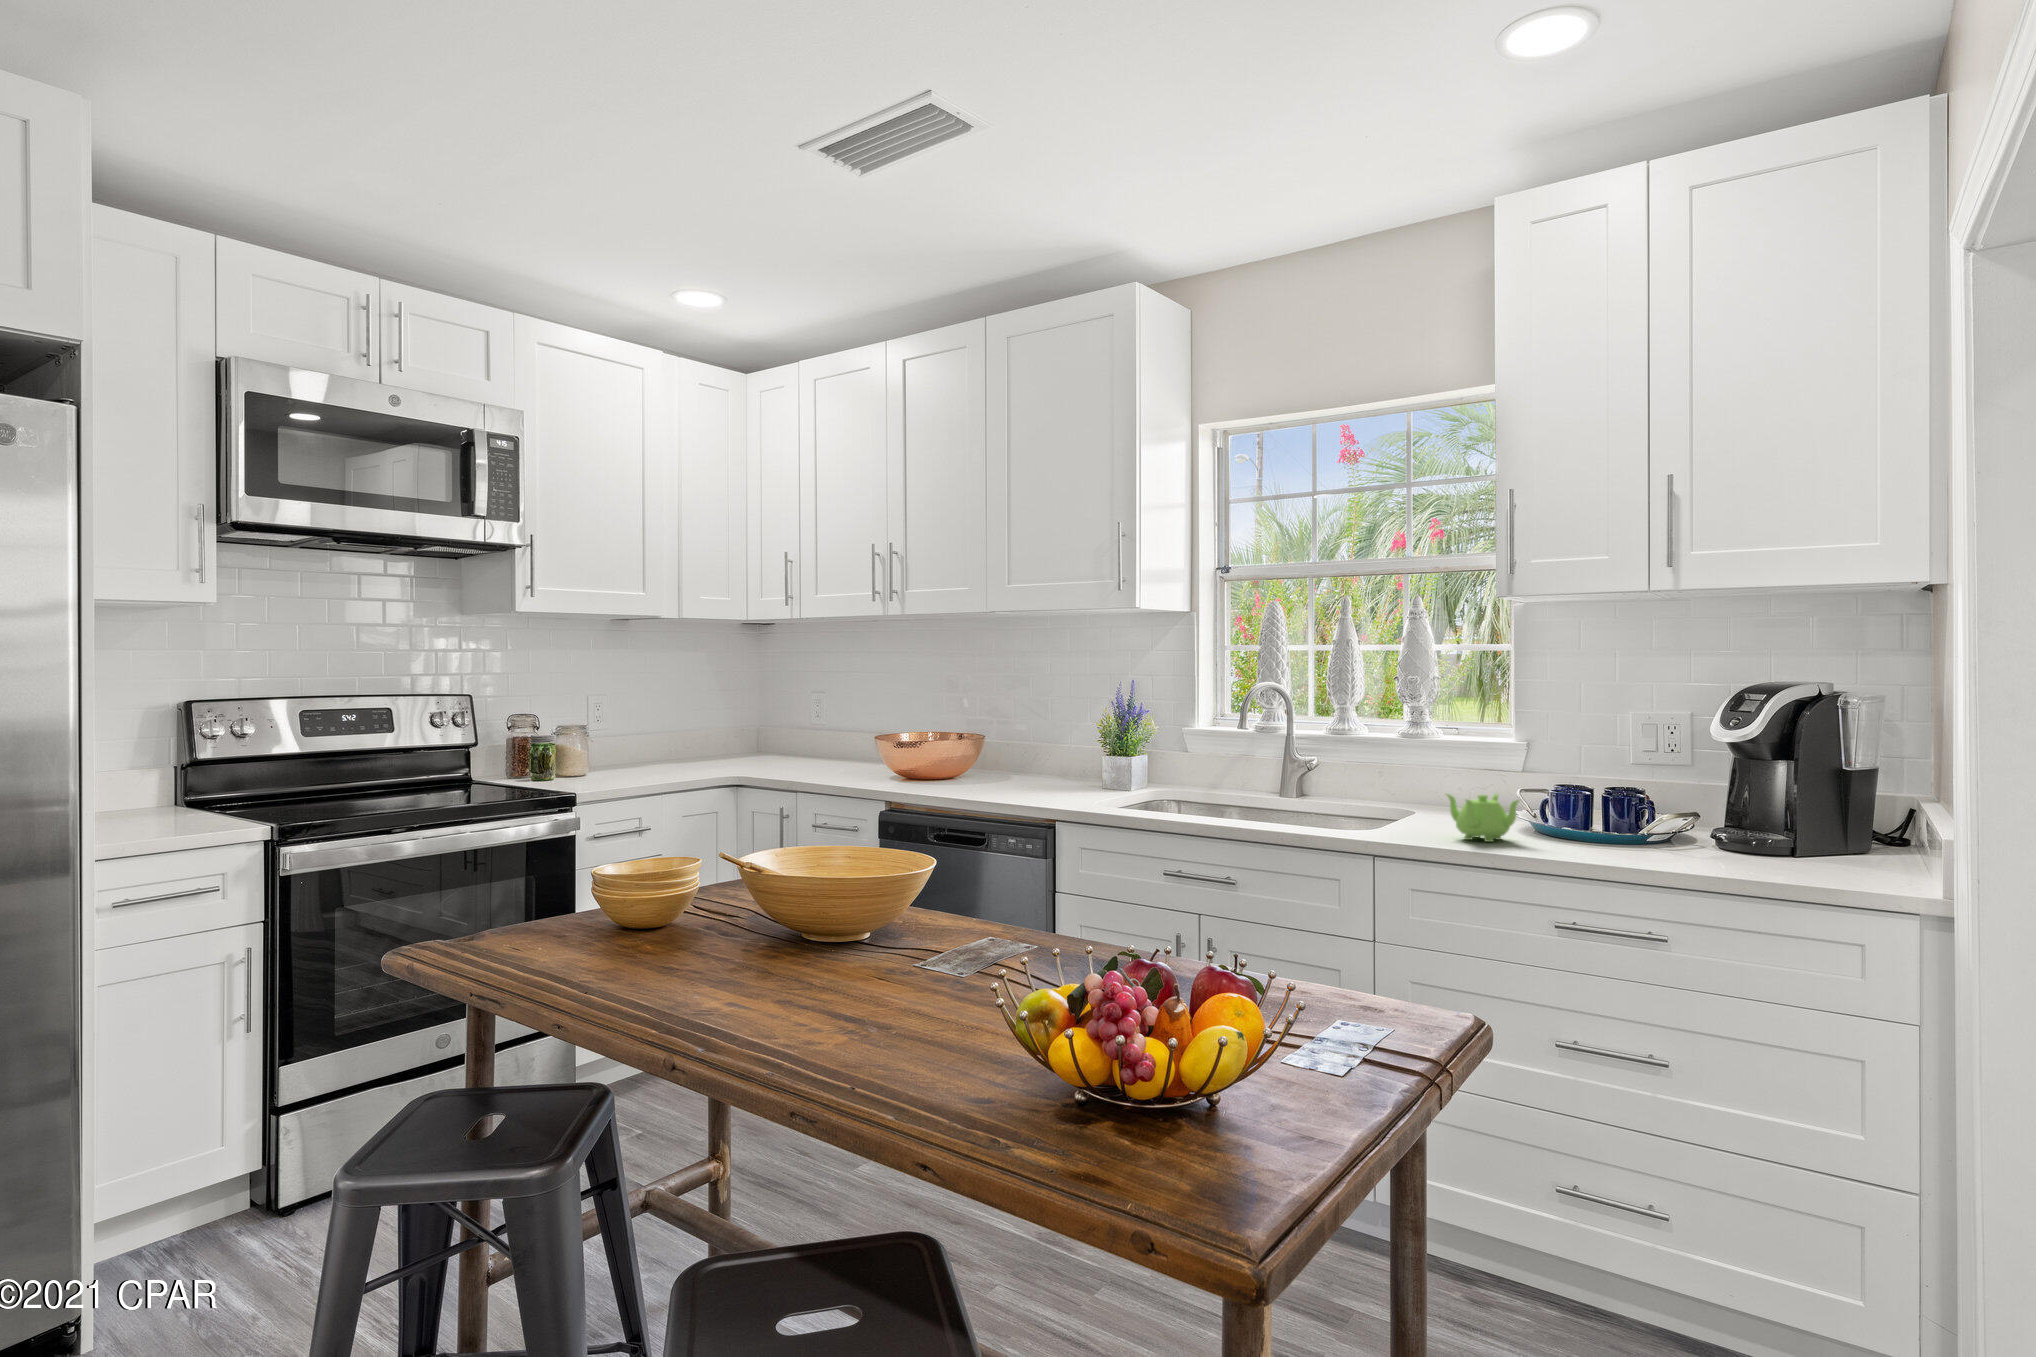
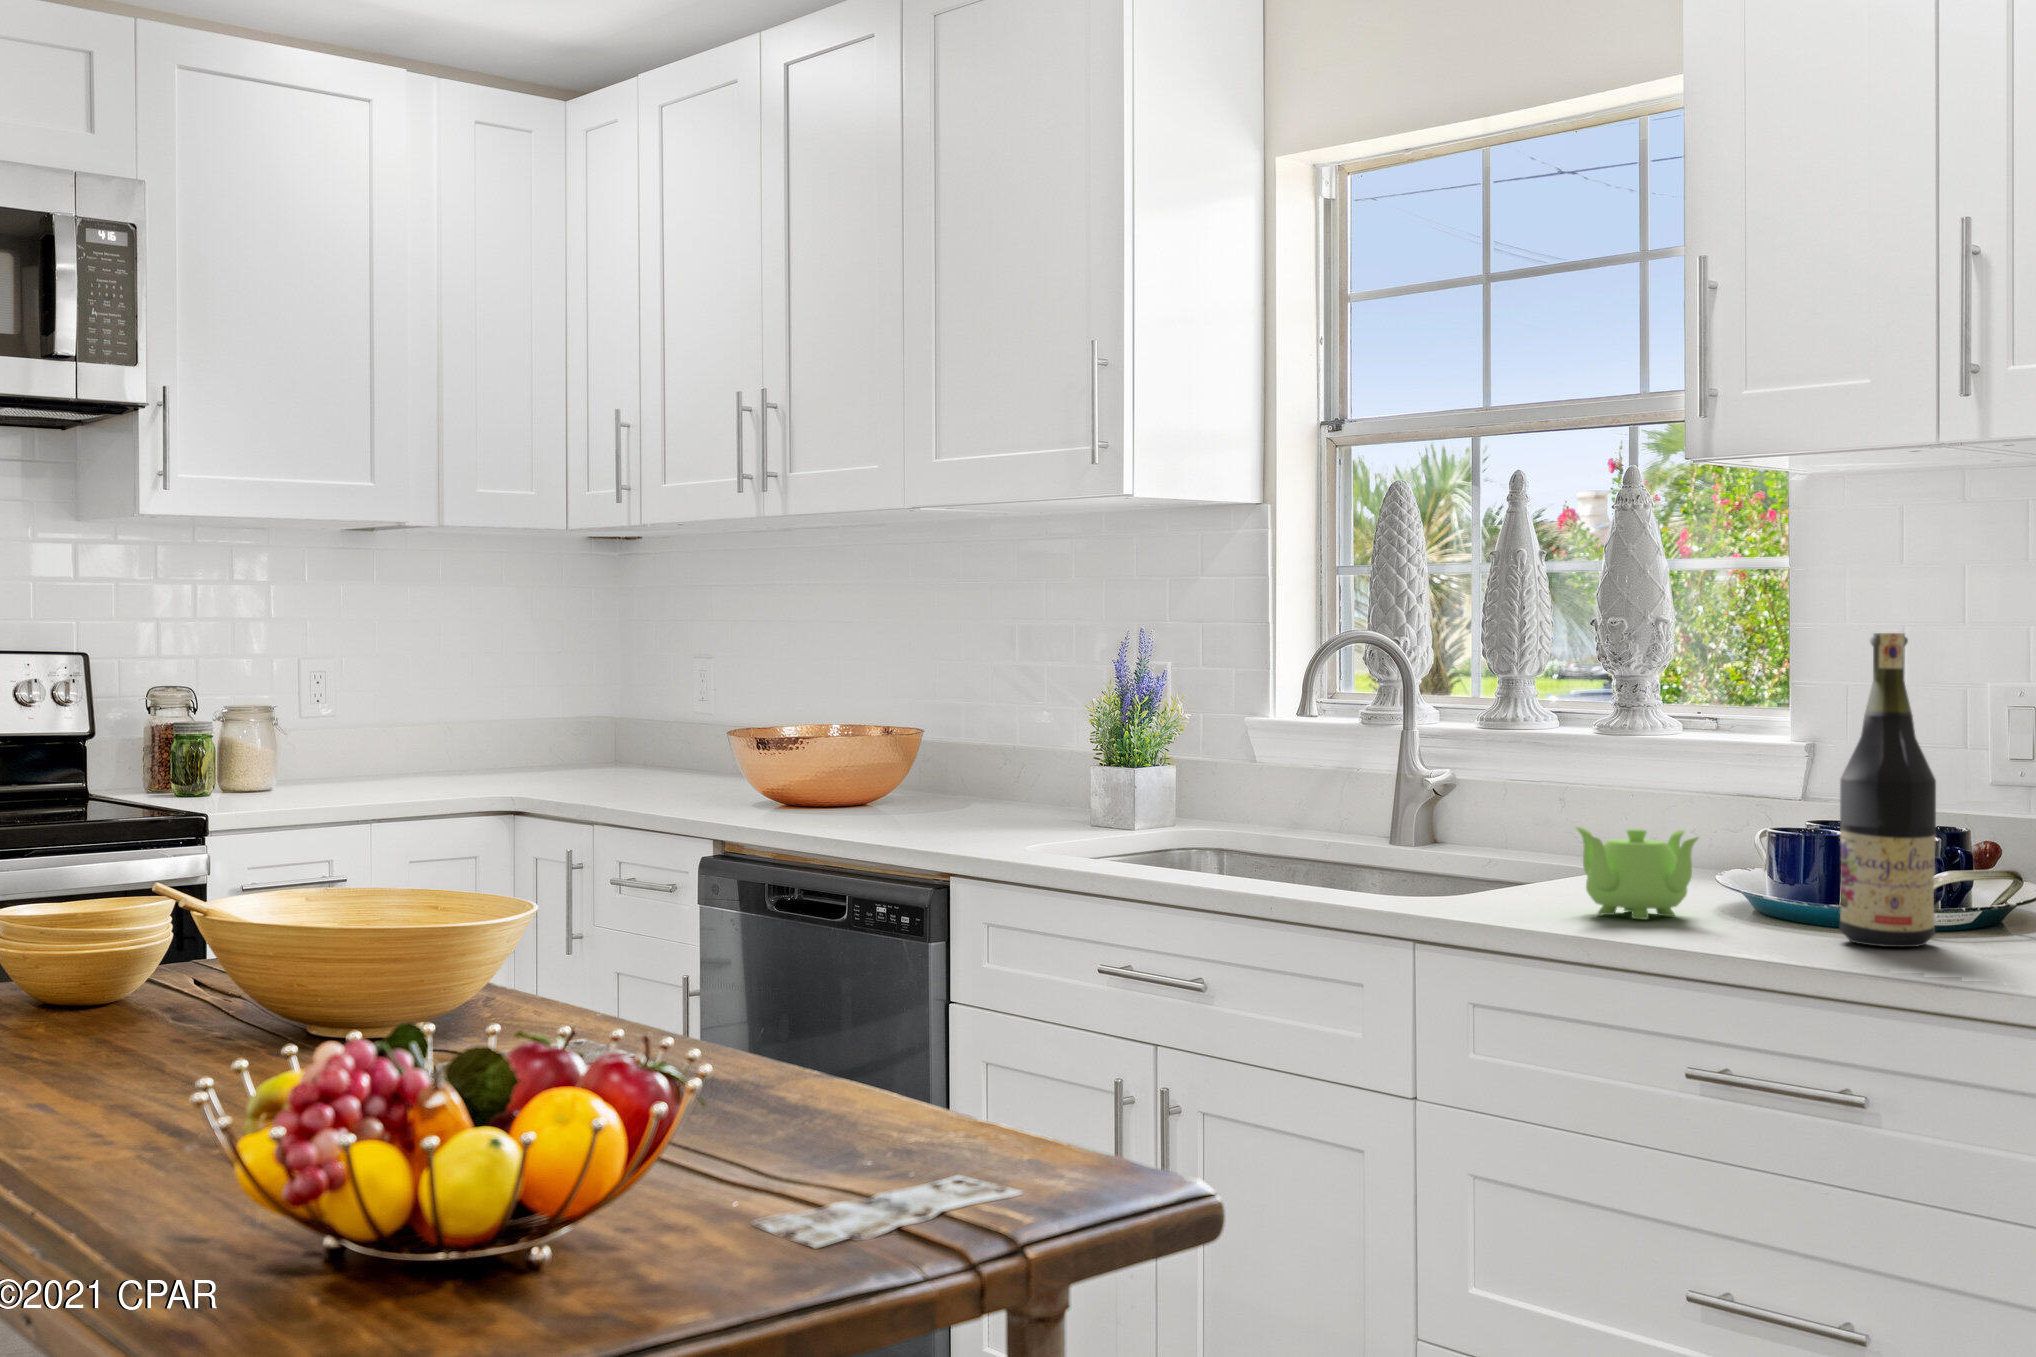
wine bottle: none [1606,696,1657,855] -> present [1840,633,1936,947]

